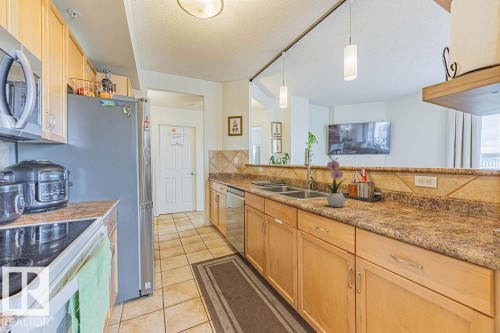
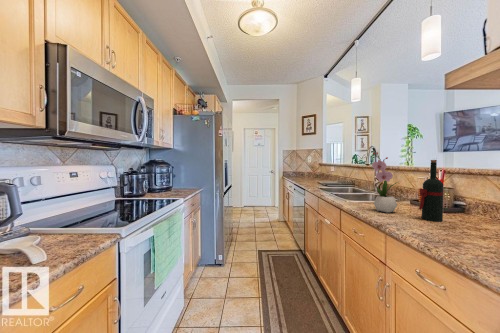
wine bottle: none [365,160,381,211] -> present [419,160,443,222]

